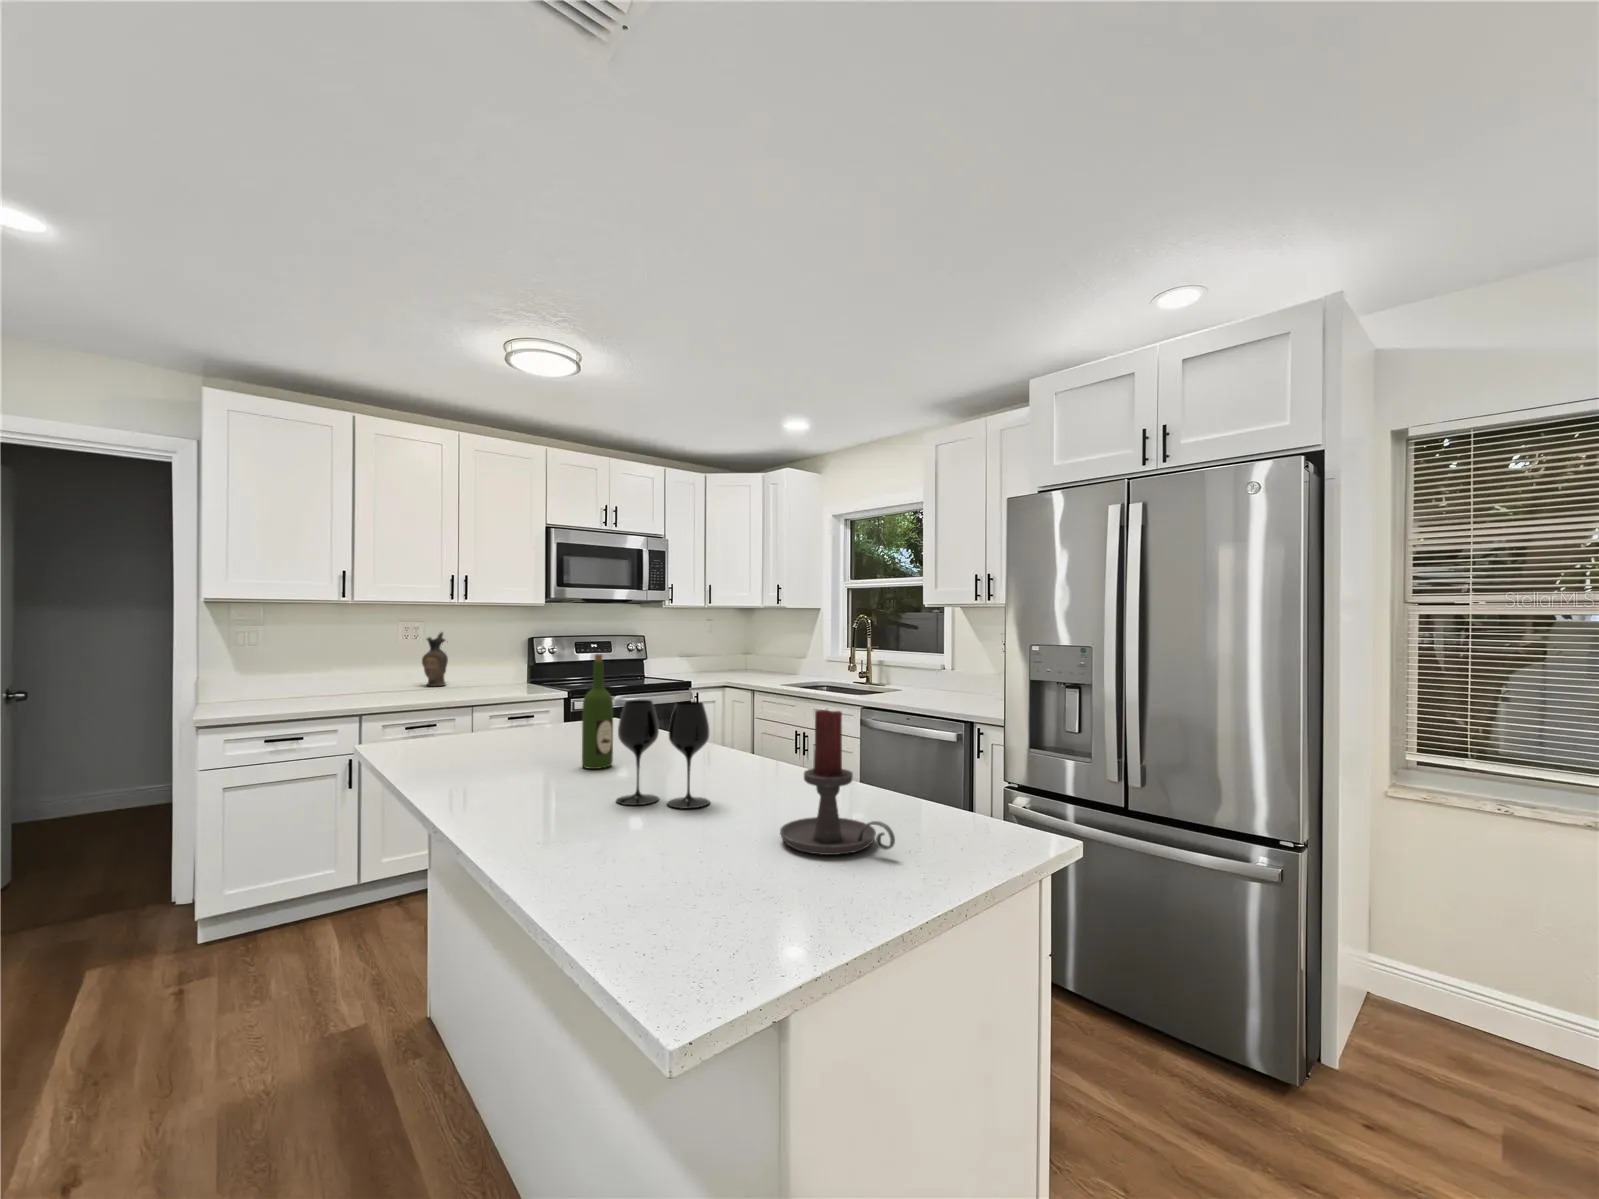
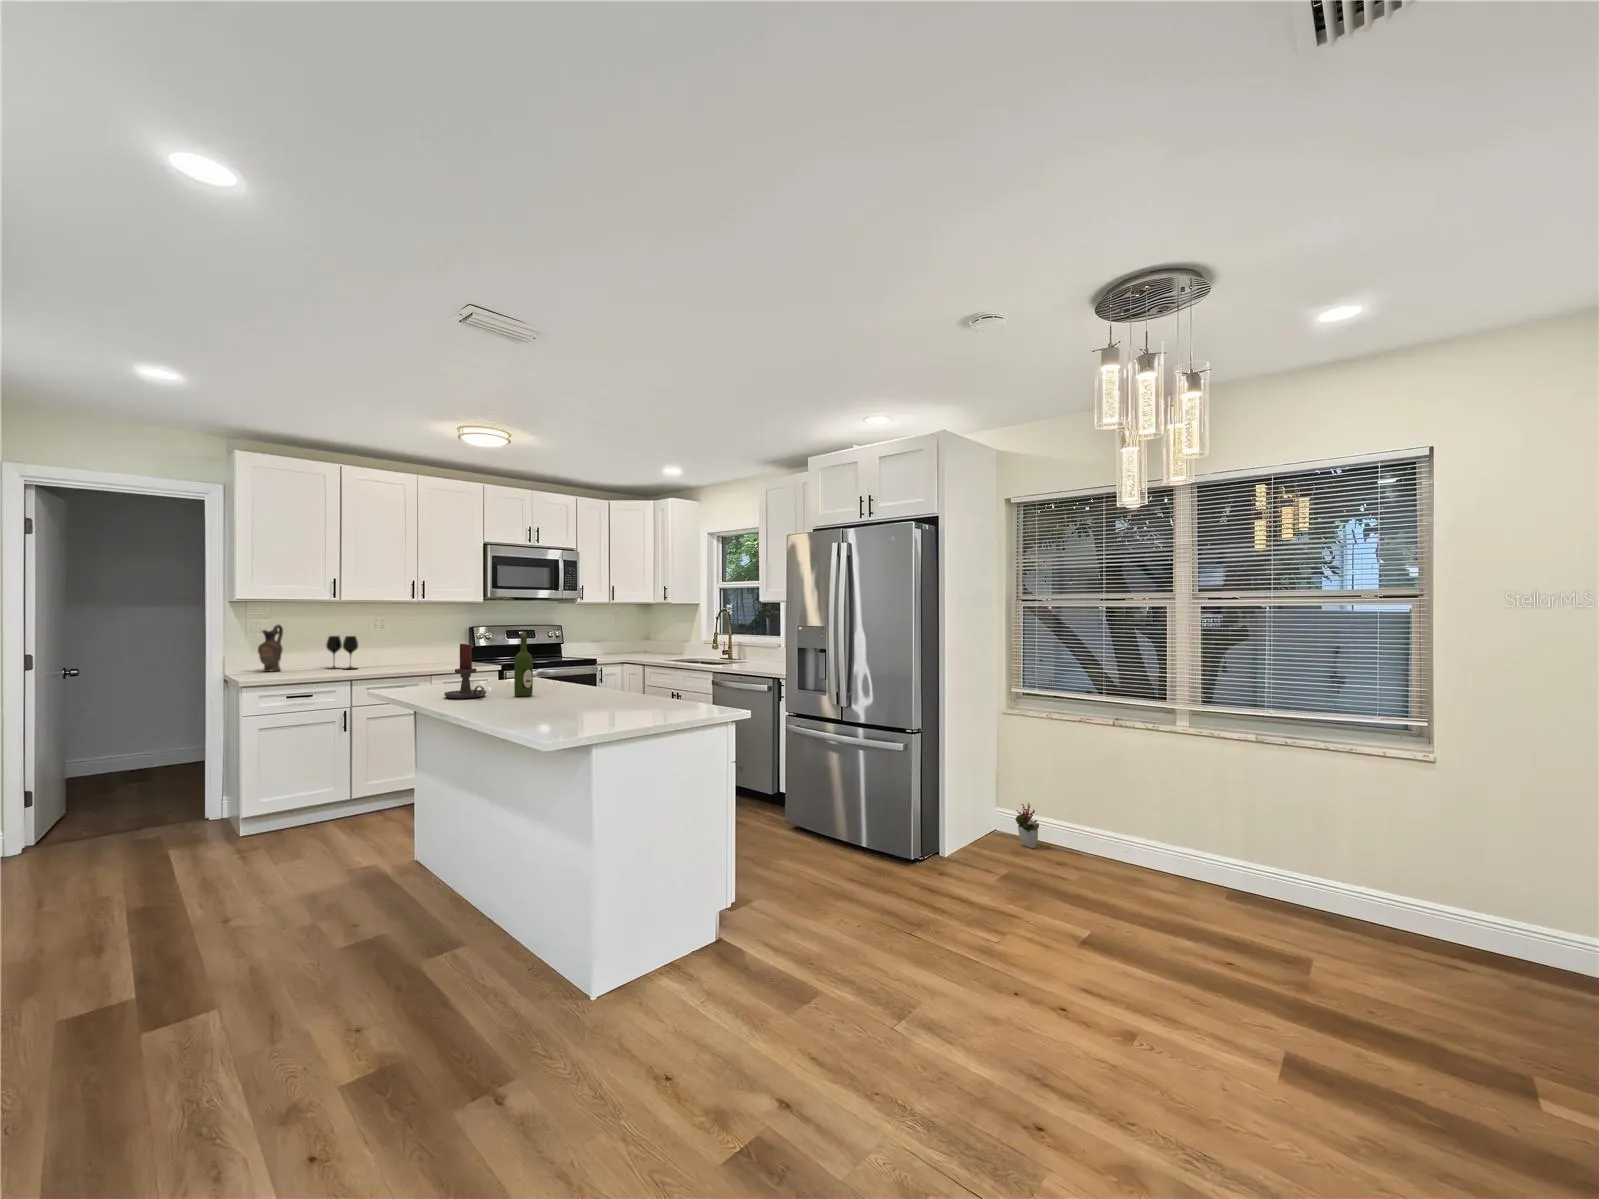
ceramic pitcher: present [422,632,448,686] -> present [258,625,283,672]
wine glass: present [616,700,710,808] -> present [326,636,358,669]
candle holder: present [780,710,895,855] -> present [444,644,486,699]
decorative plant: none [1419,954,1479,1040] -> present [1015,803,1039,848]

